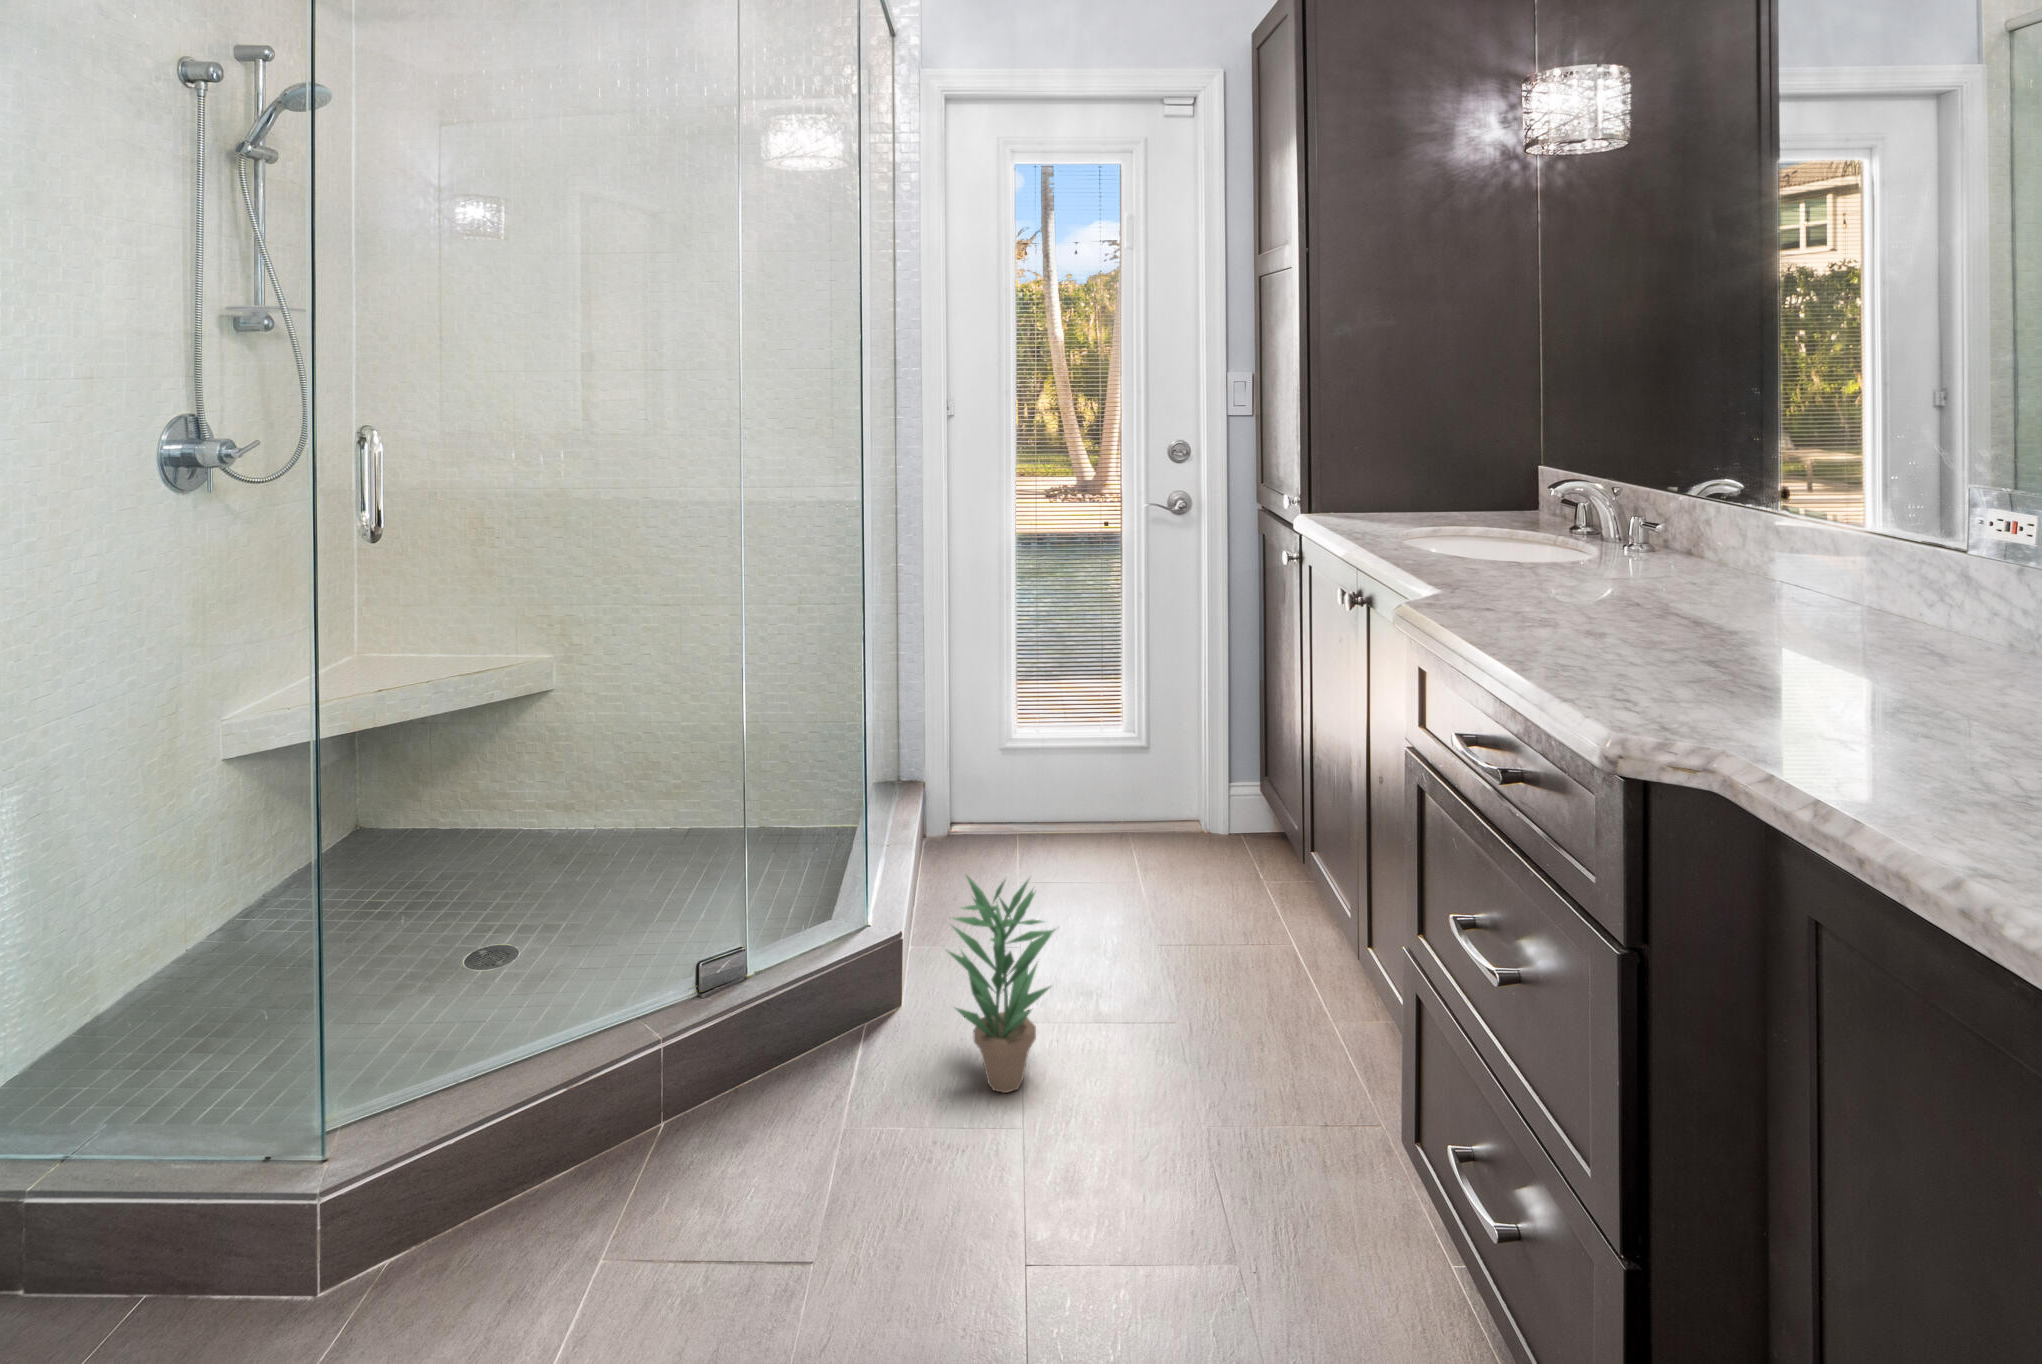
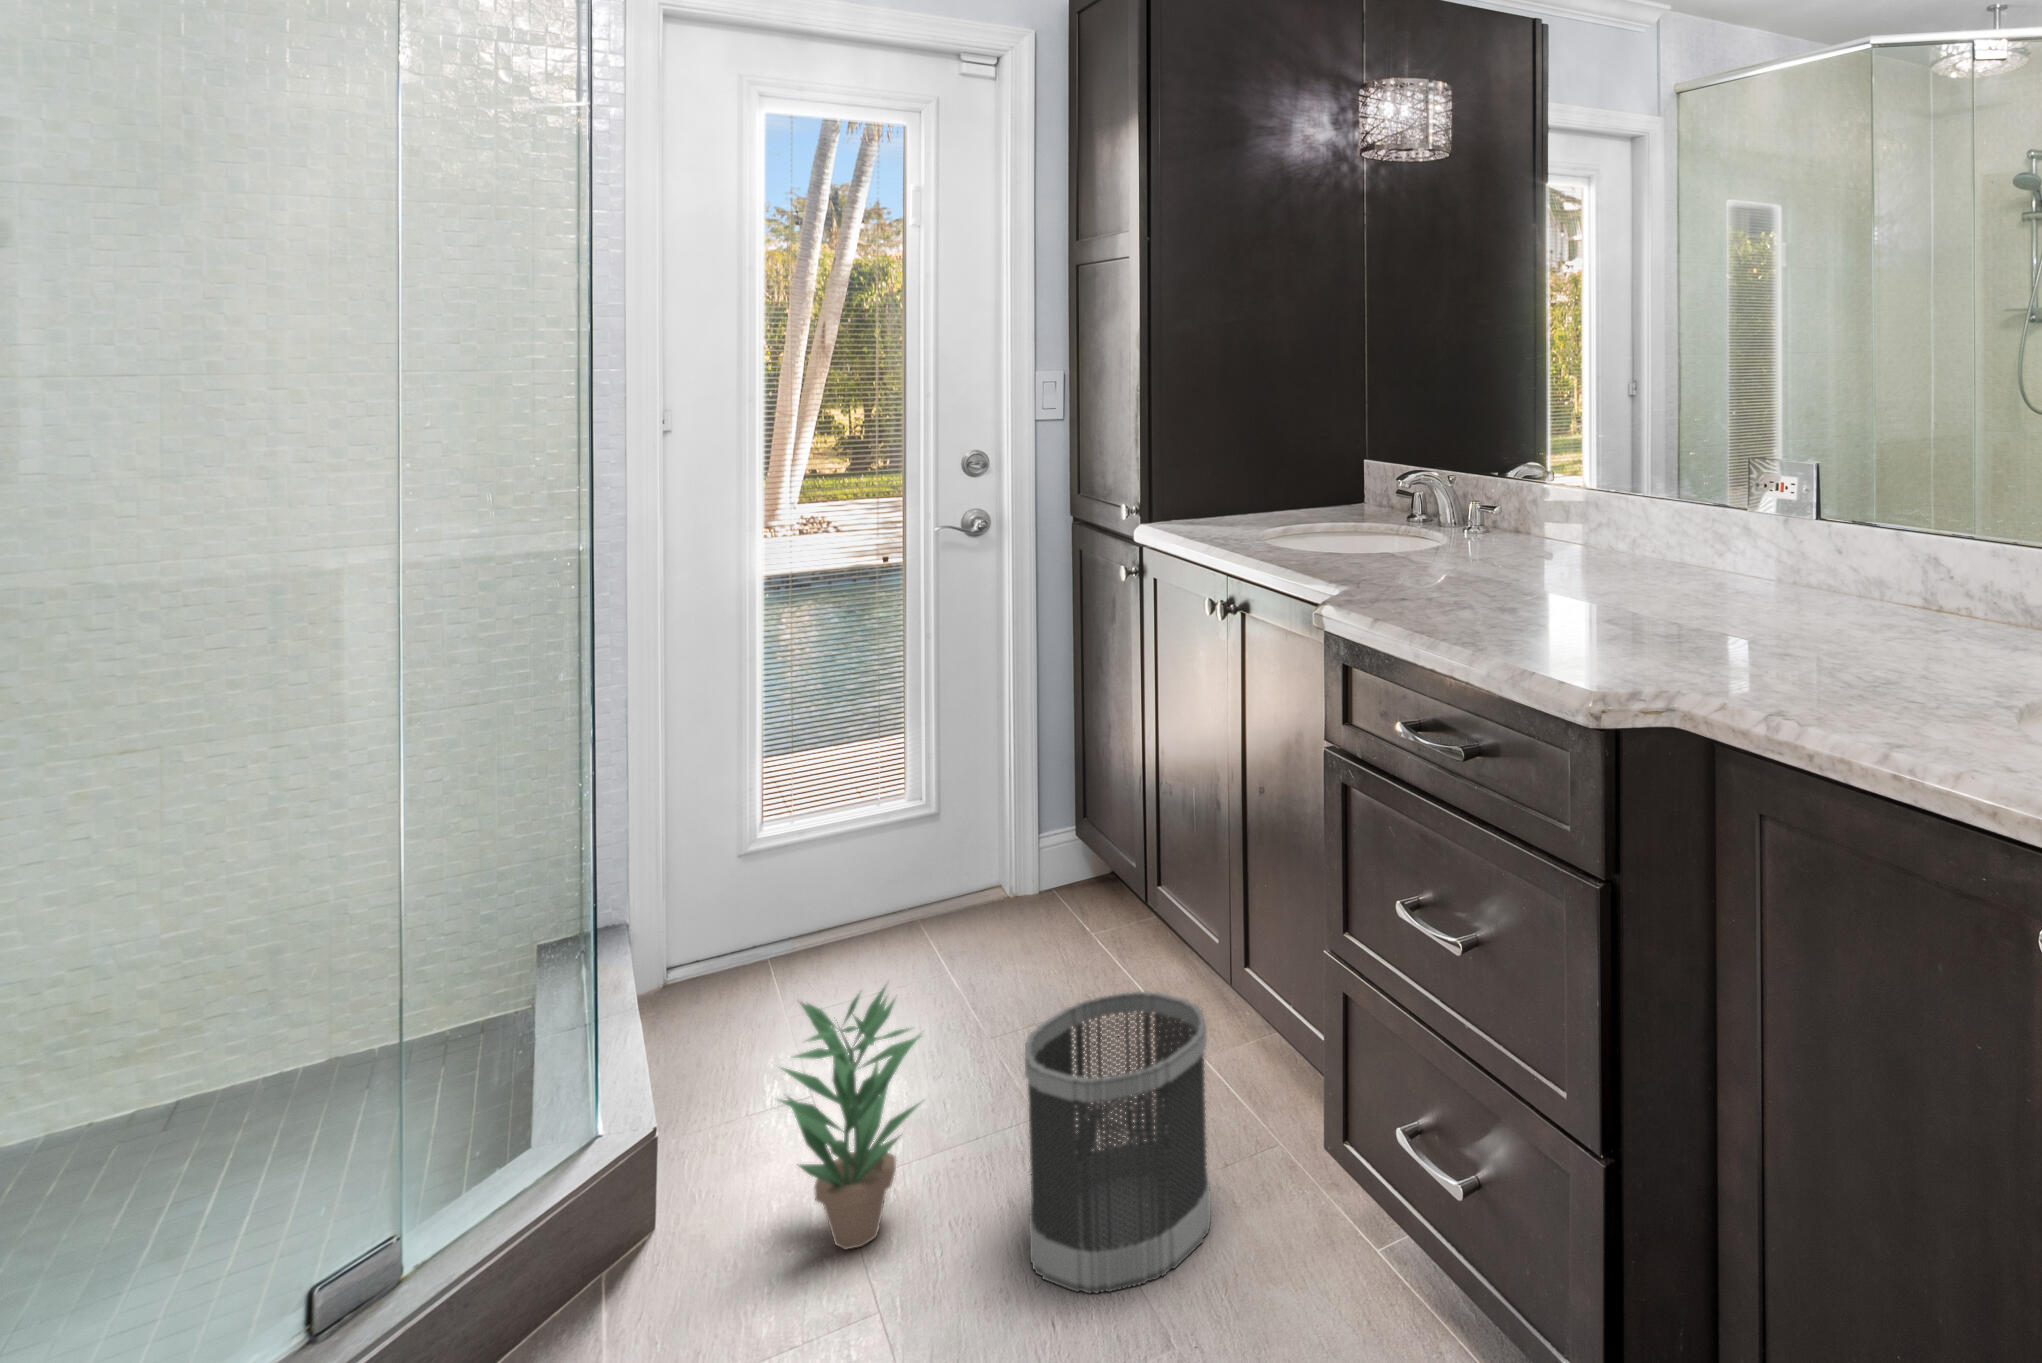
wastebasket: none [1122,938,1286,1217] -> present [1025,991,1211,1293]

